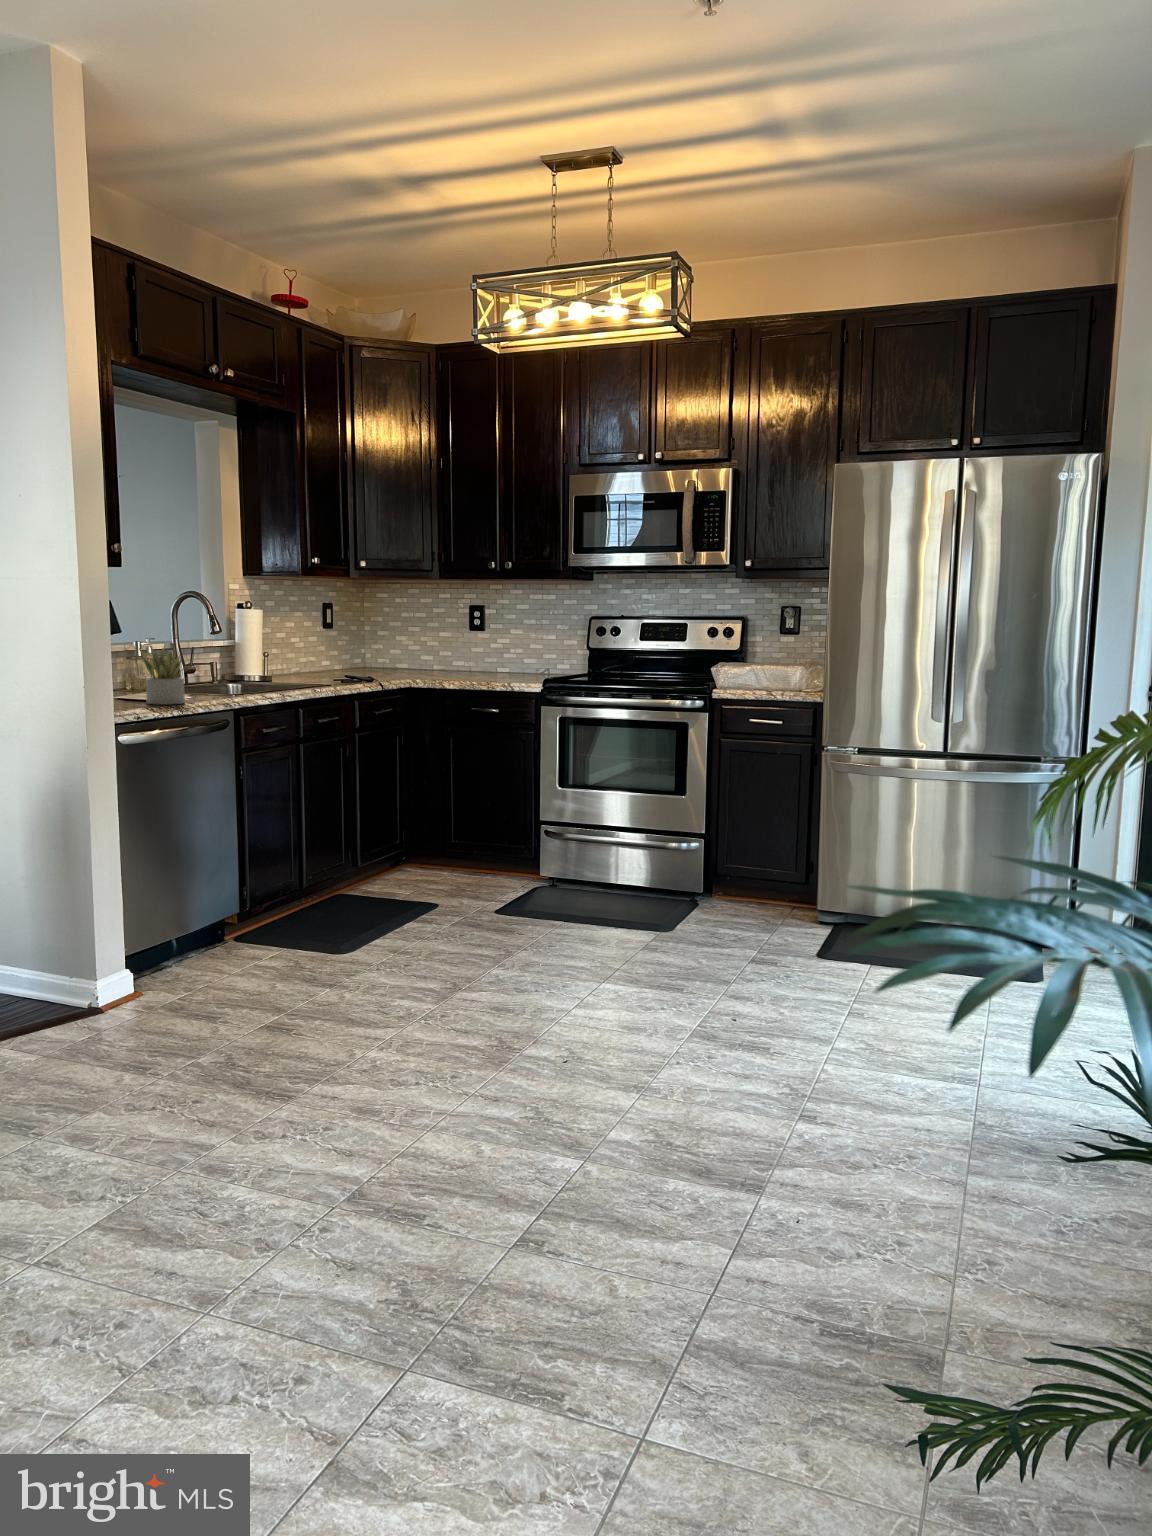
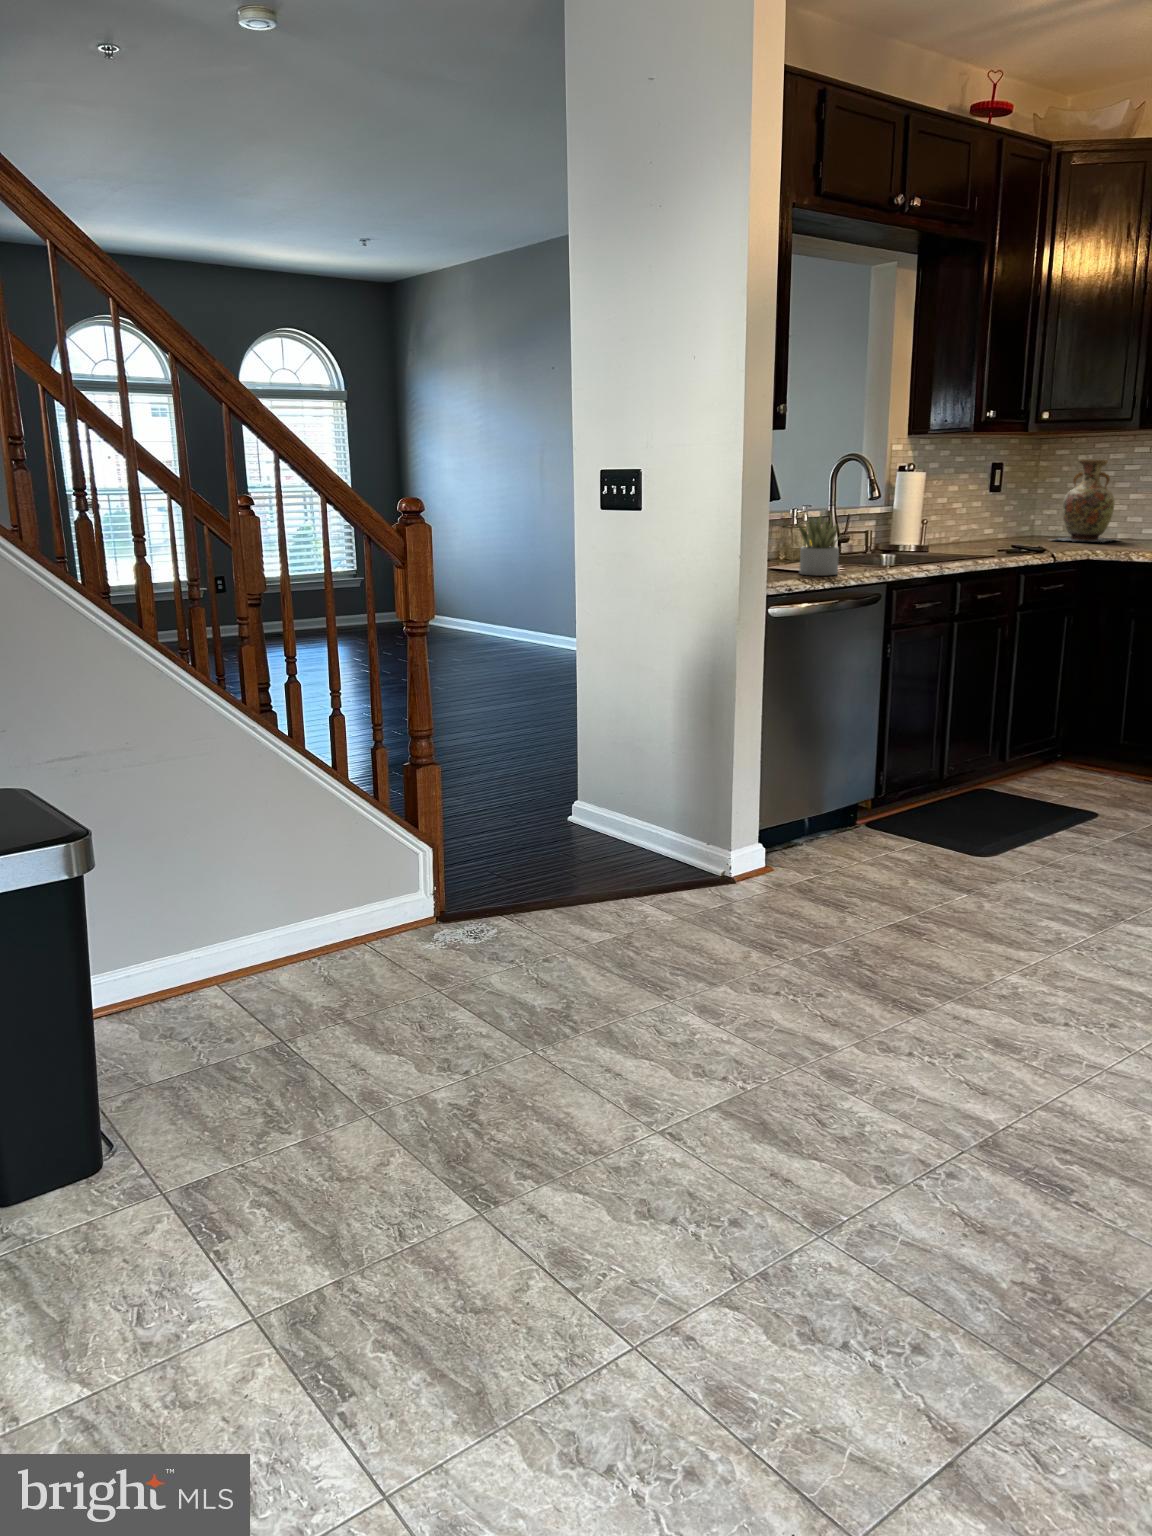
vase: none [378,600,440,670] -> present [1057,460,1115,542]

